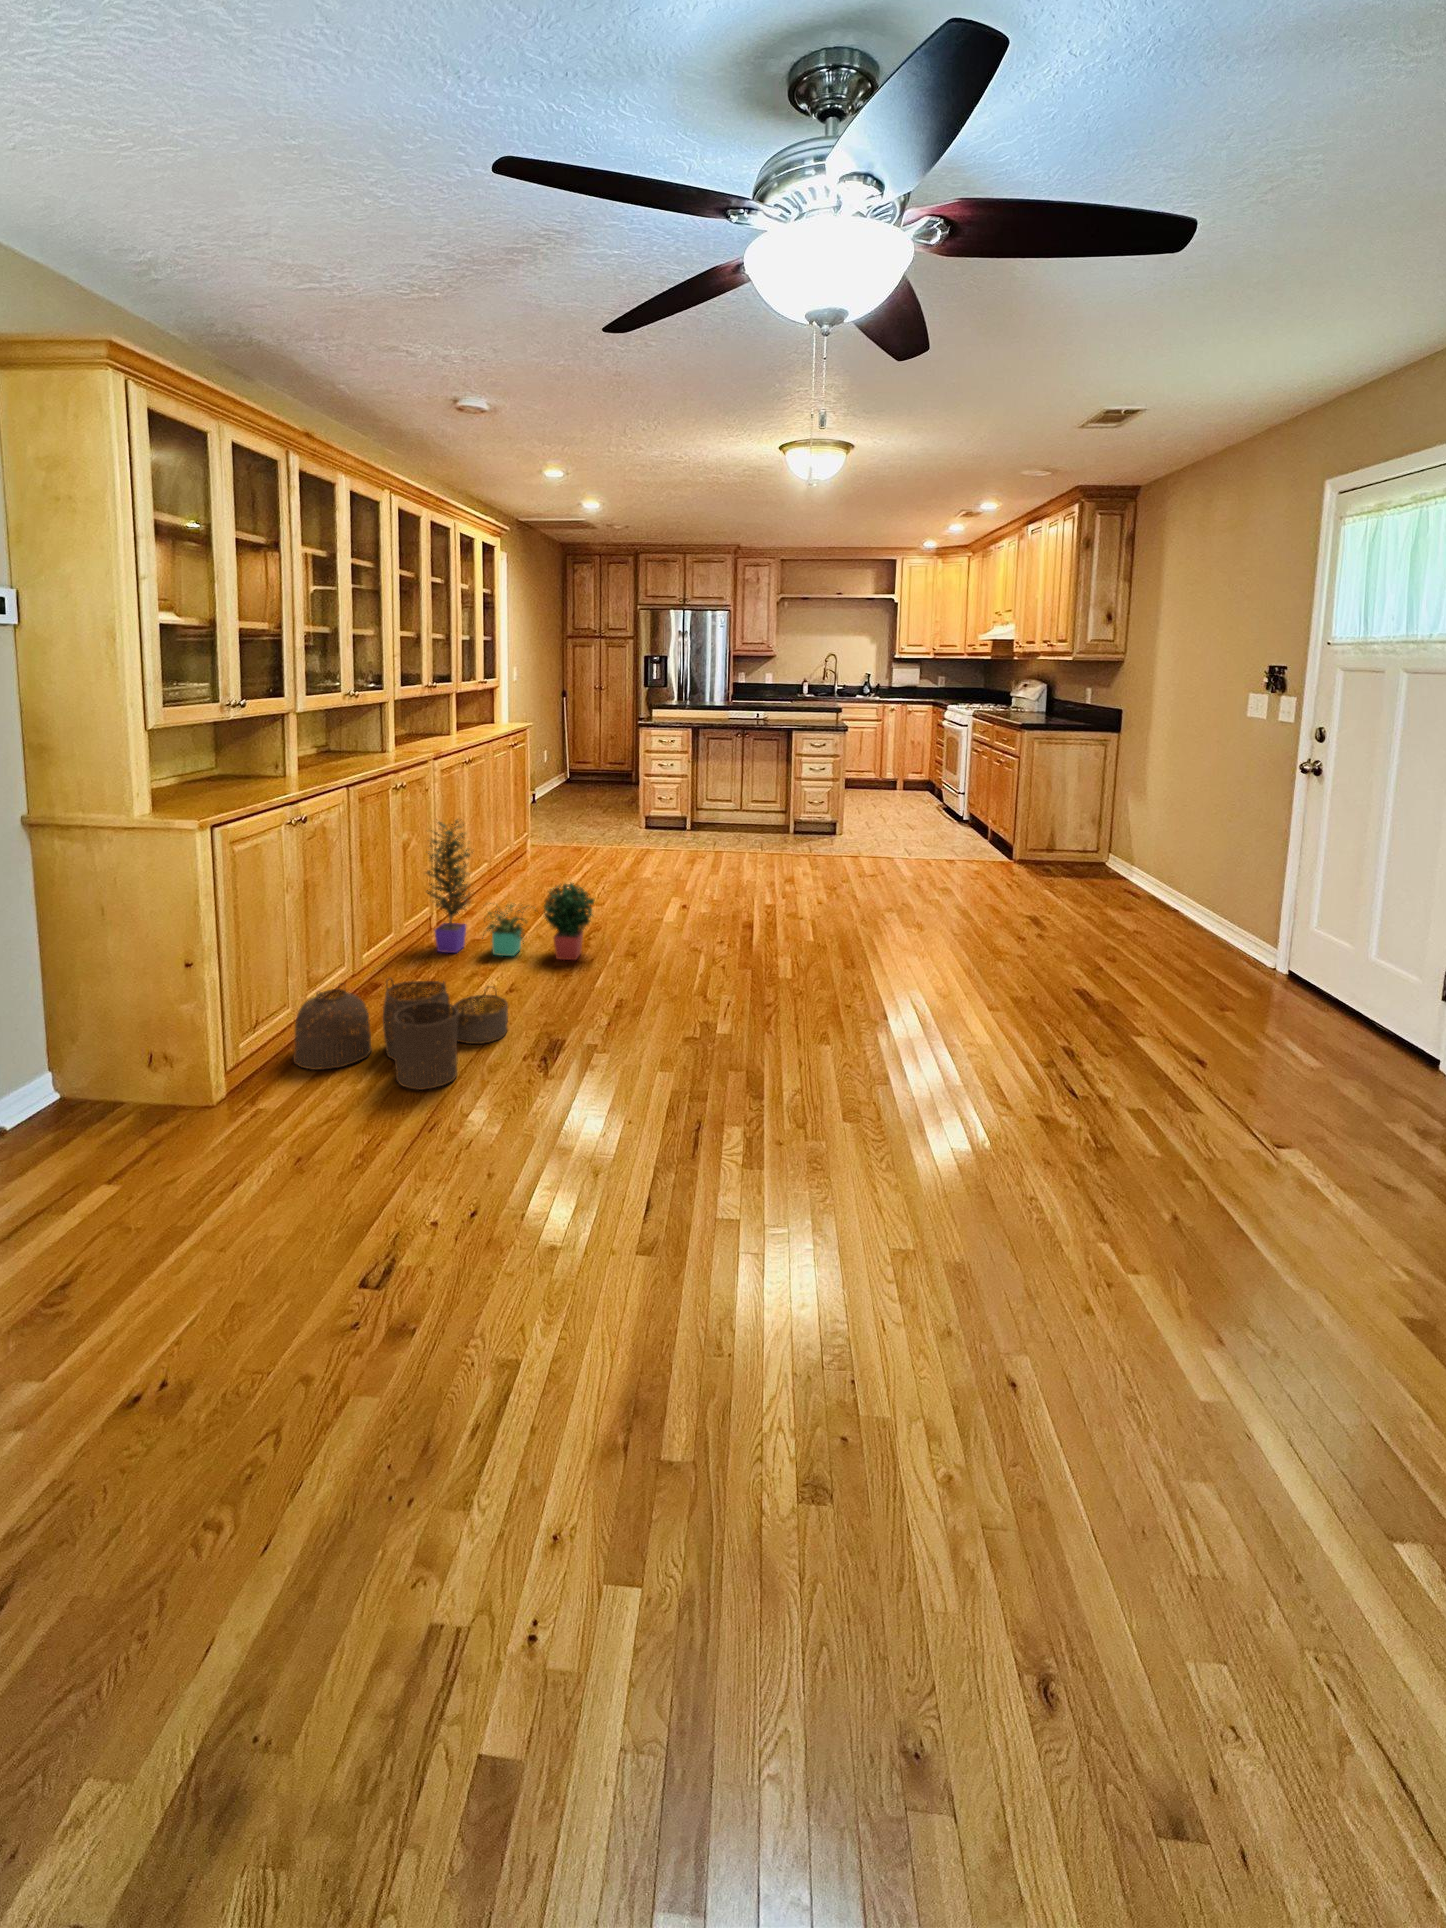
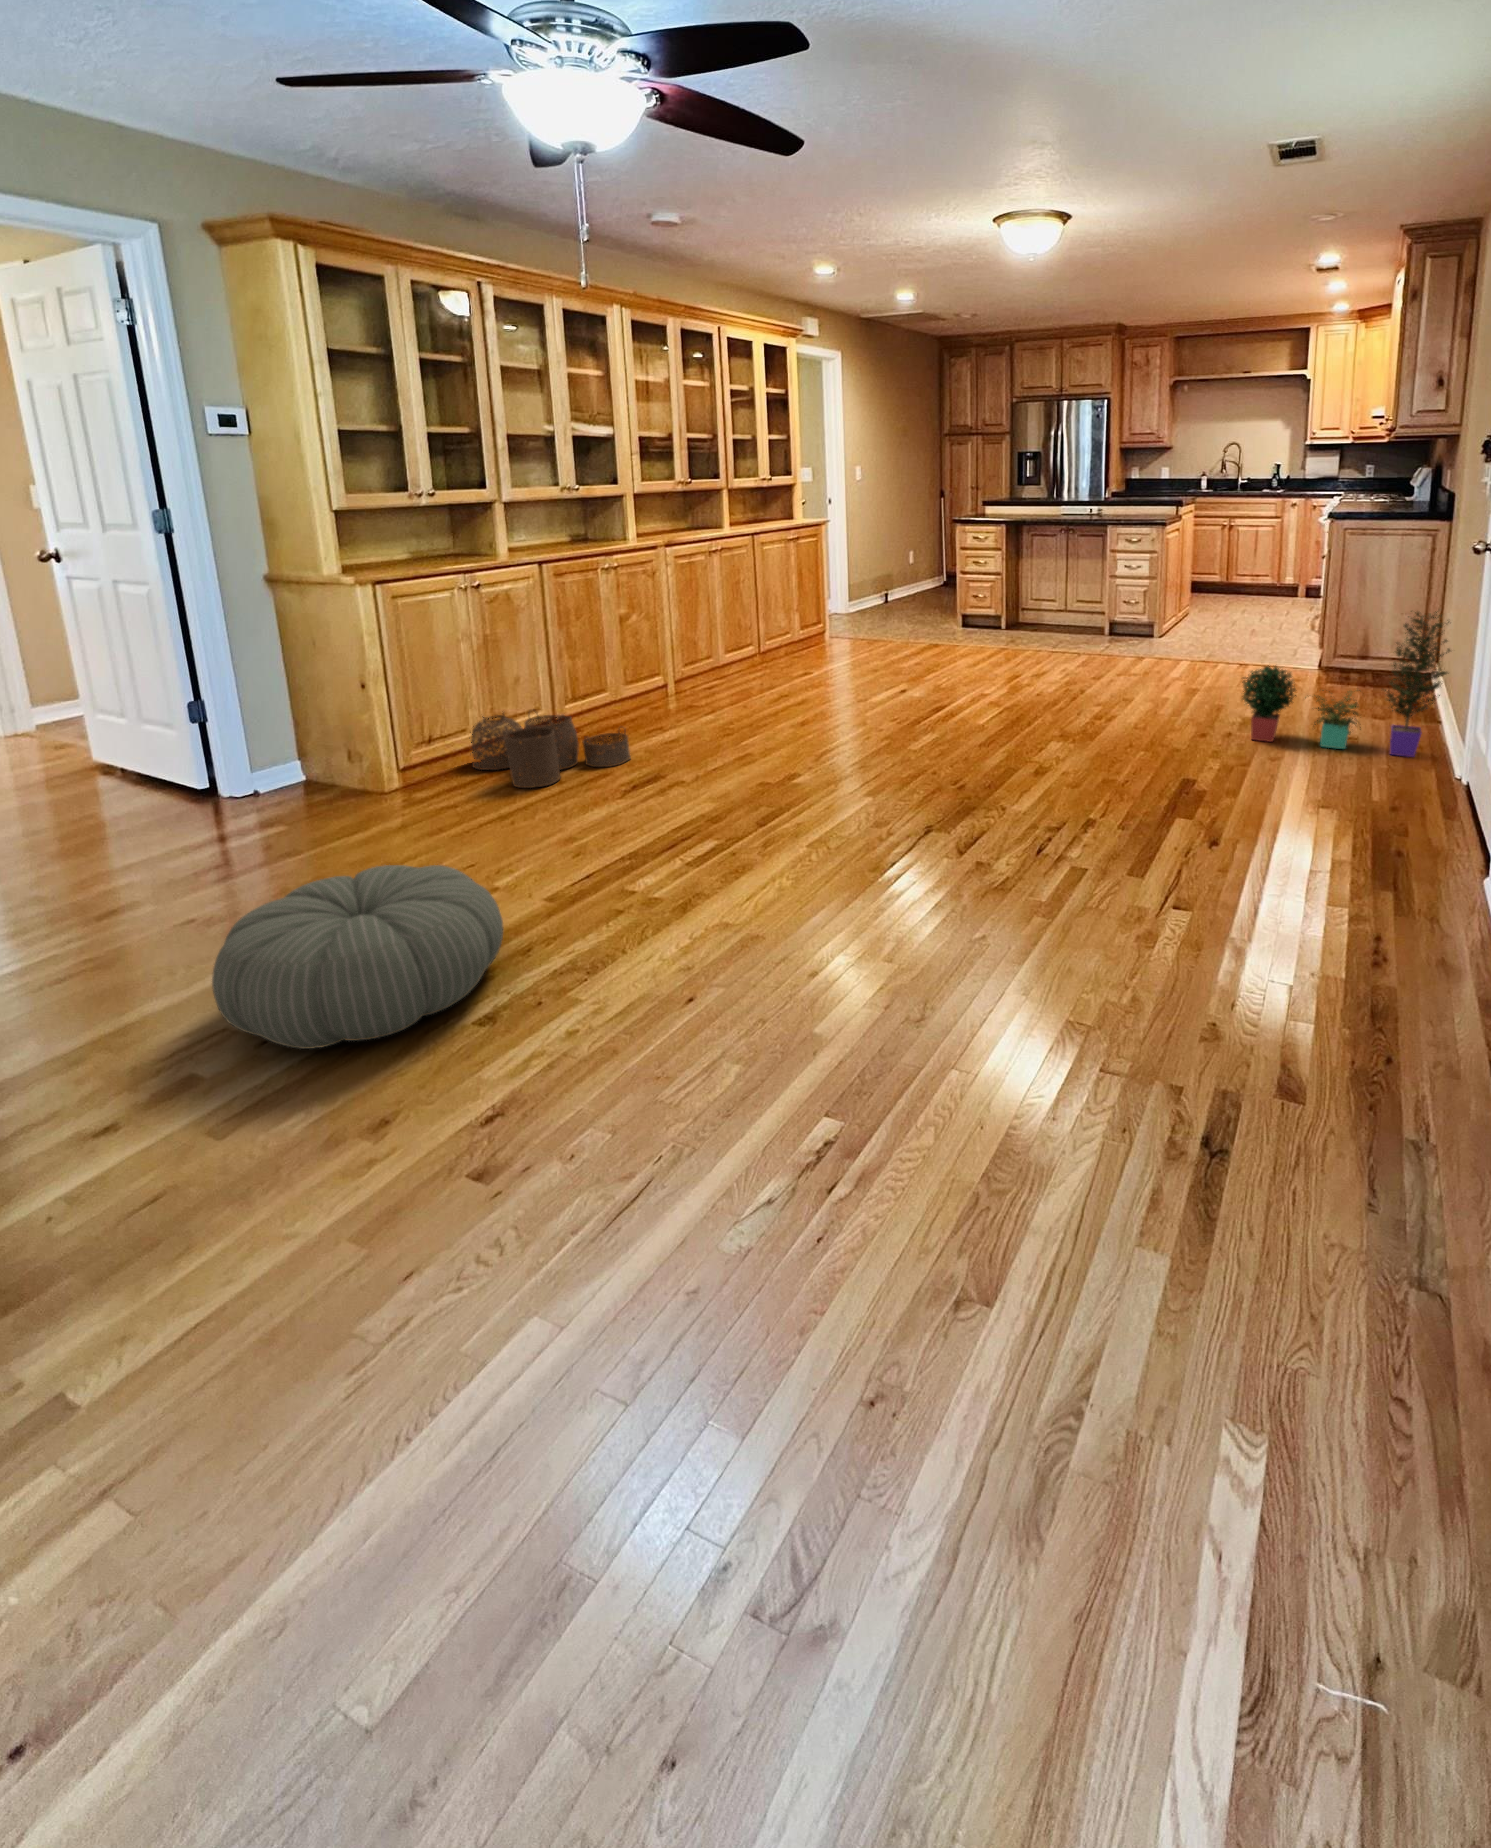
potted plant: present [427,819,594,960] -> present [1242,611,1450,757]
pouf: none [525,1245,898,1634] -> present [212,865,503,1049]

